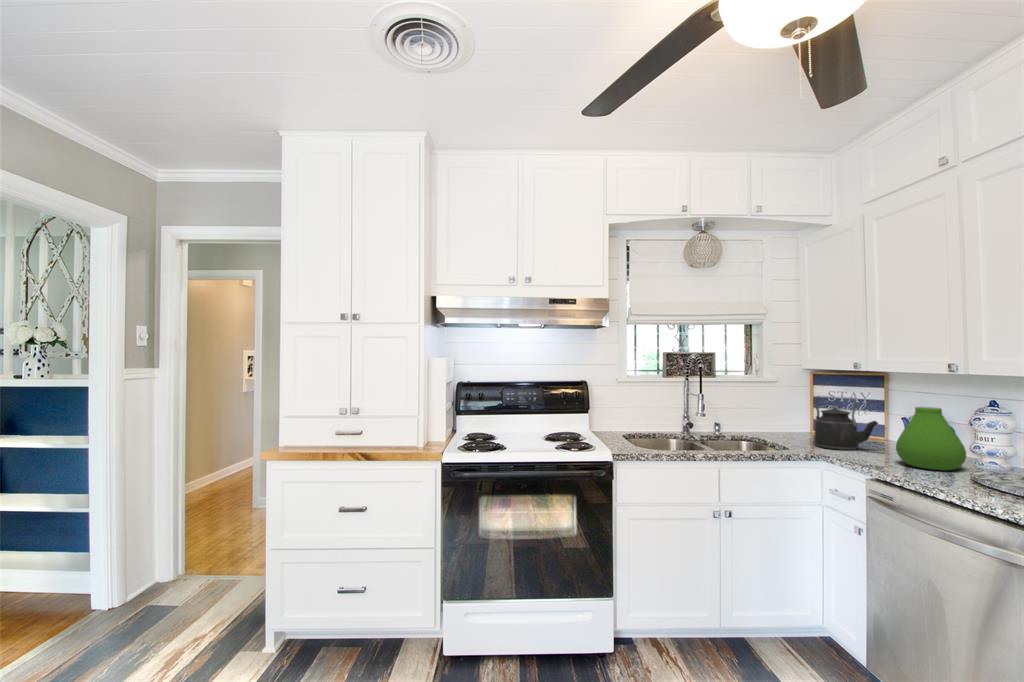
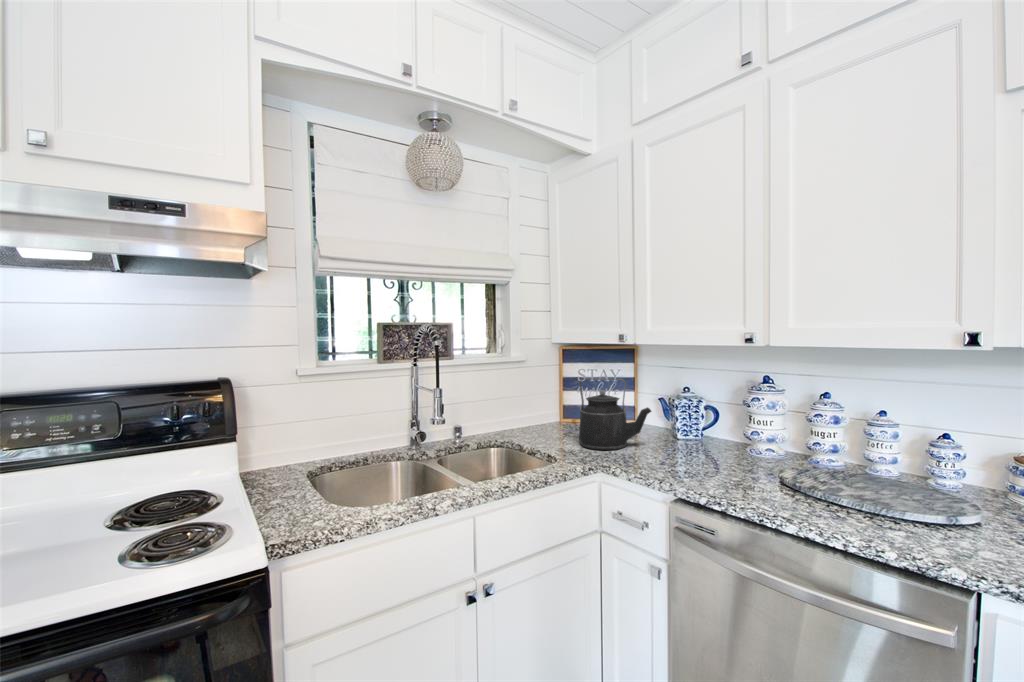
vase: present [896,407,966,471] -> none [687,388,762,473]

